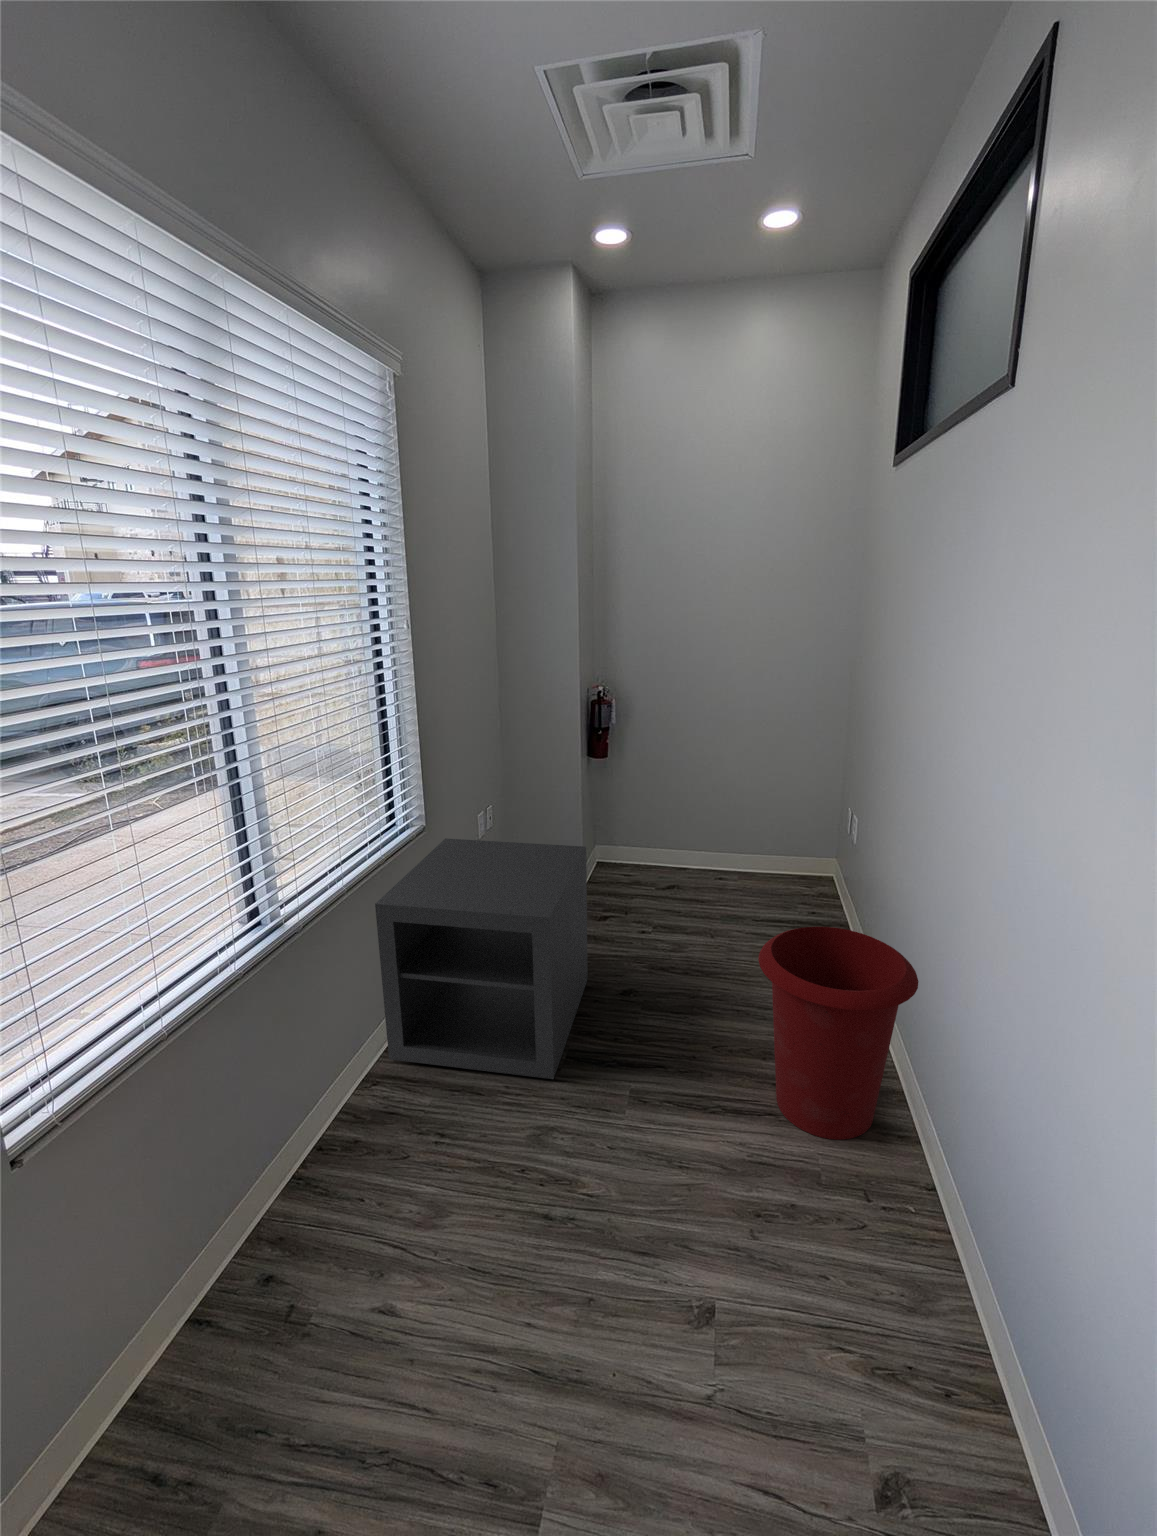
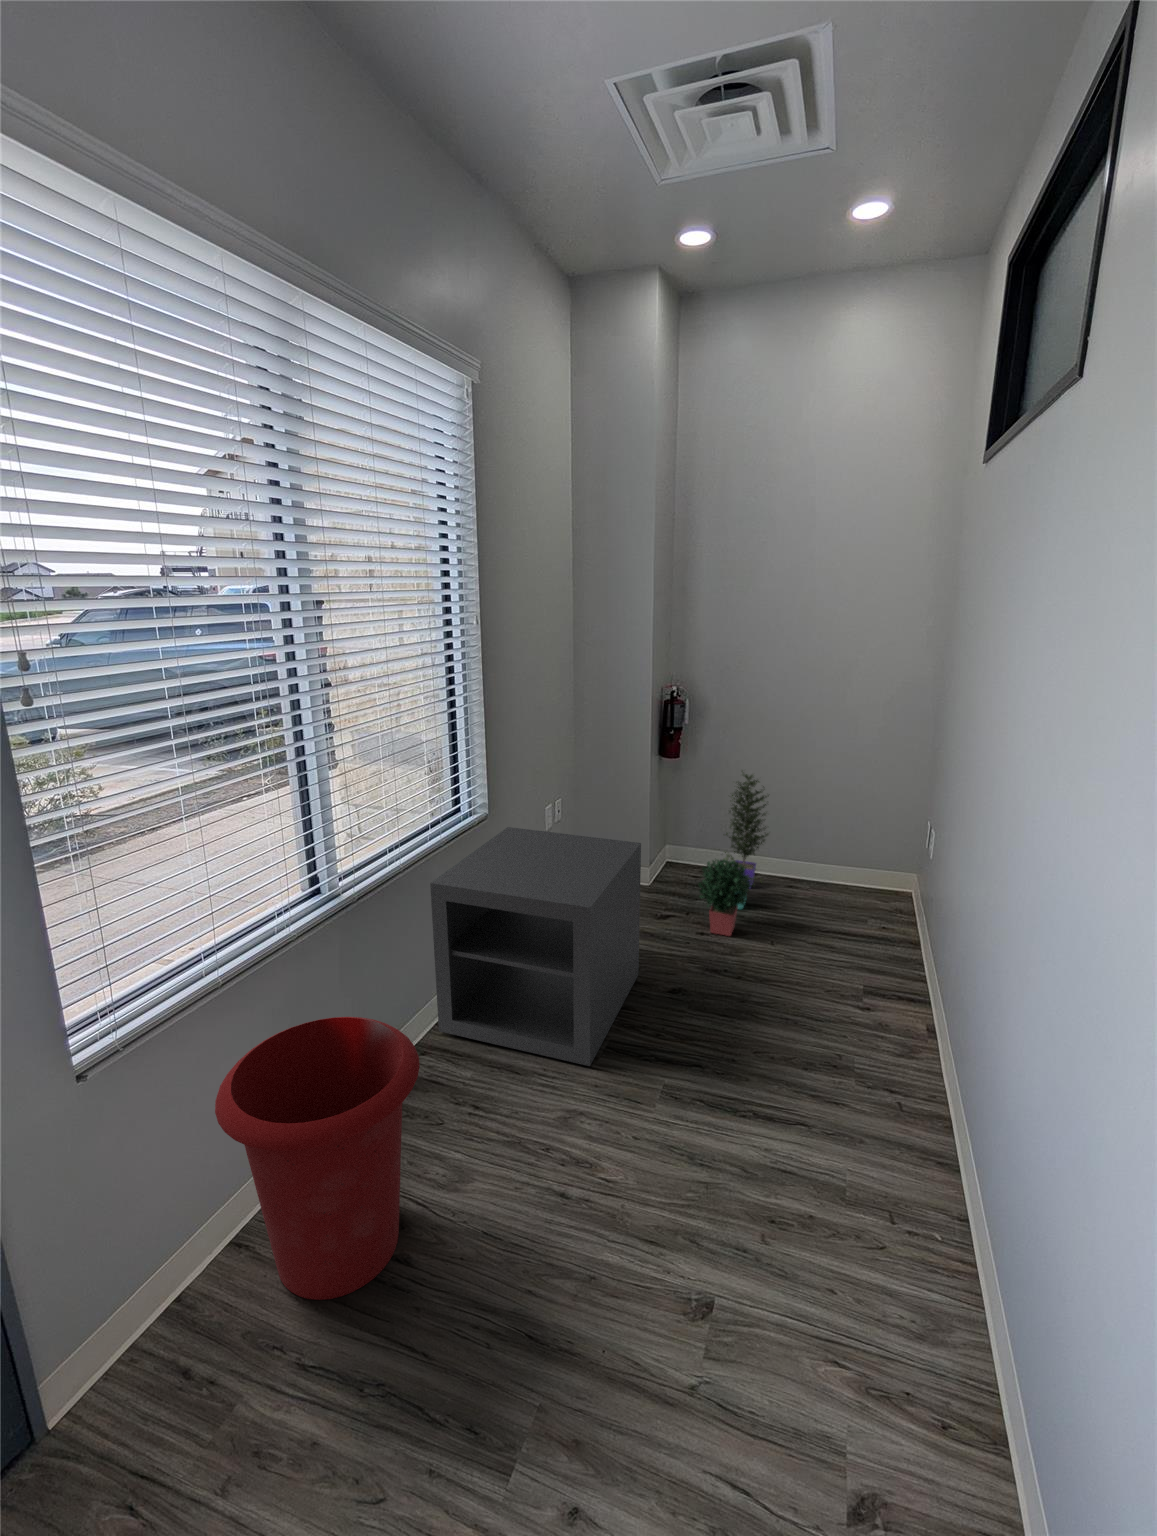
potted plant: none [638,767,701,933] -> present [699,773,769,936]
waste bin: present [758,927,919,1140] -> present [215,1017,420,1300]

